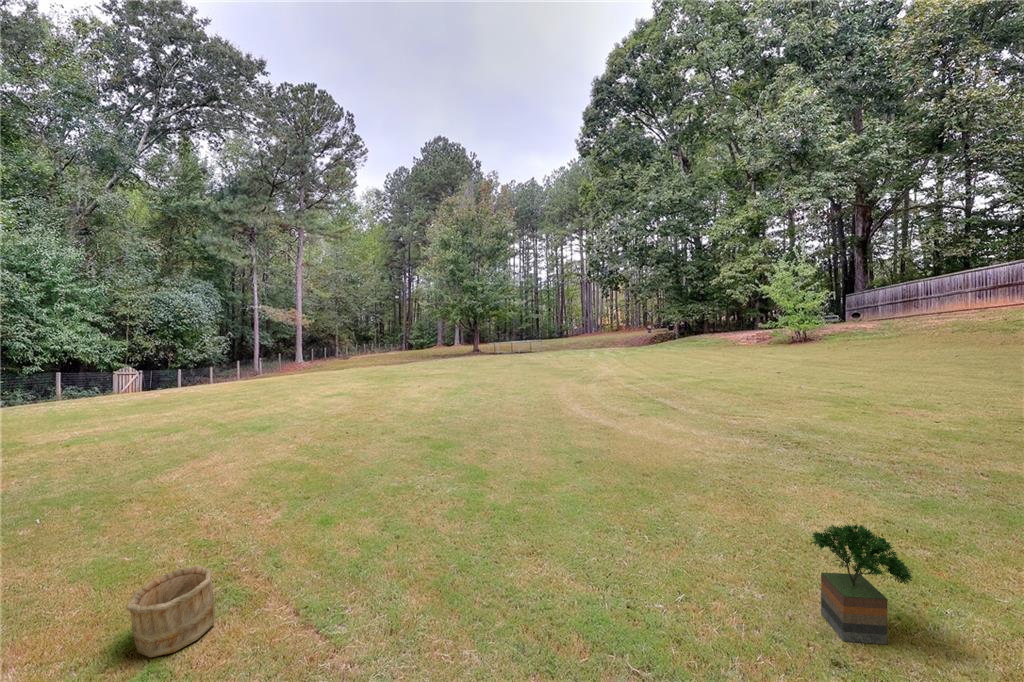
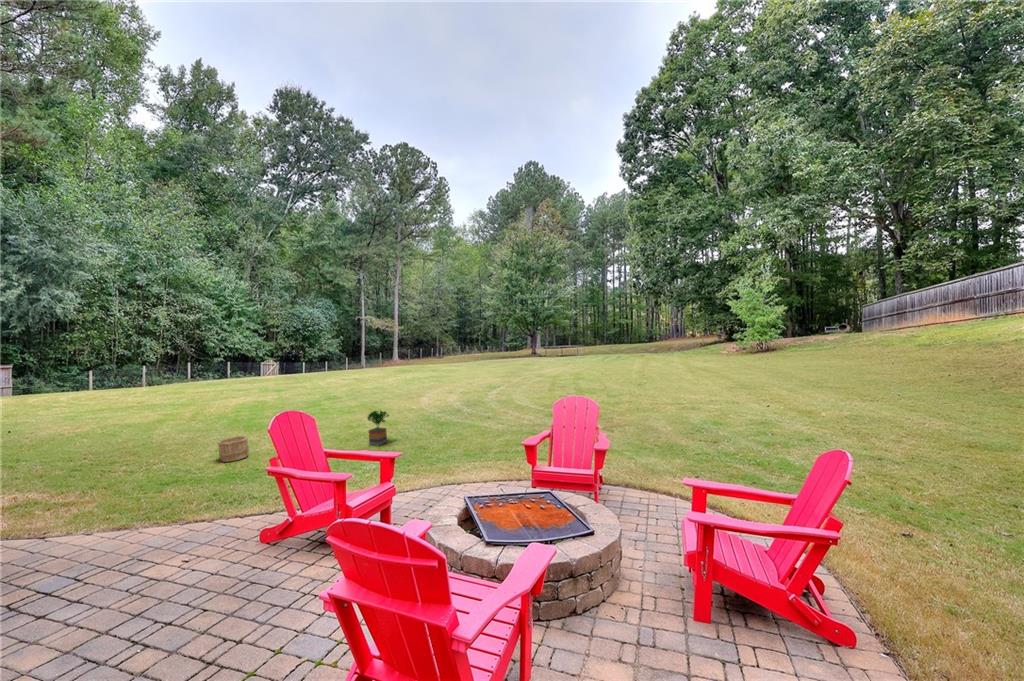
potted tree: present [811,524,913,644] -> present [368,411,389,446]

